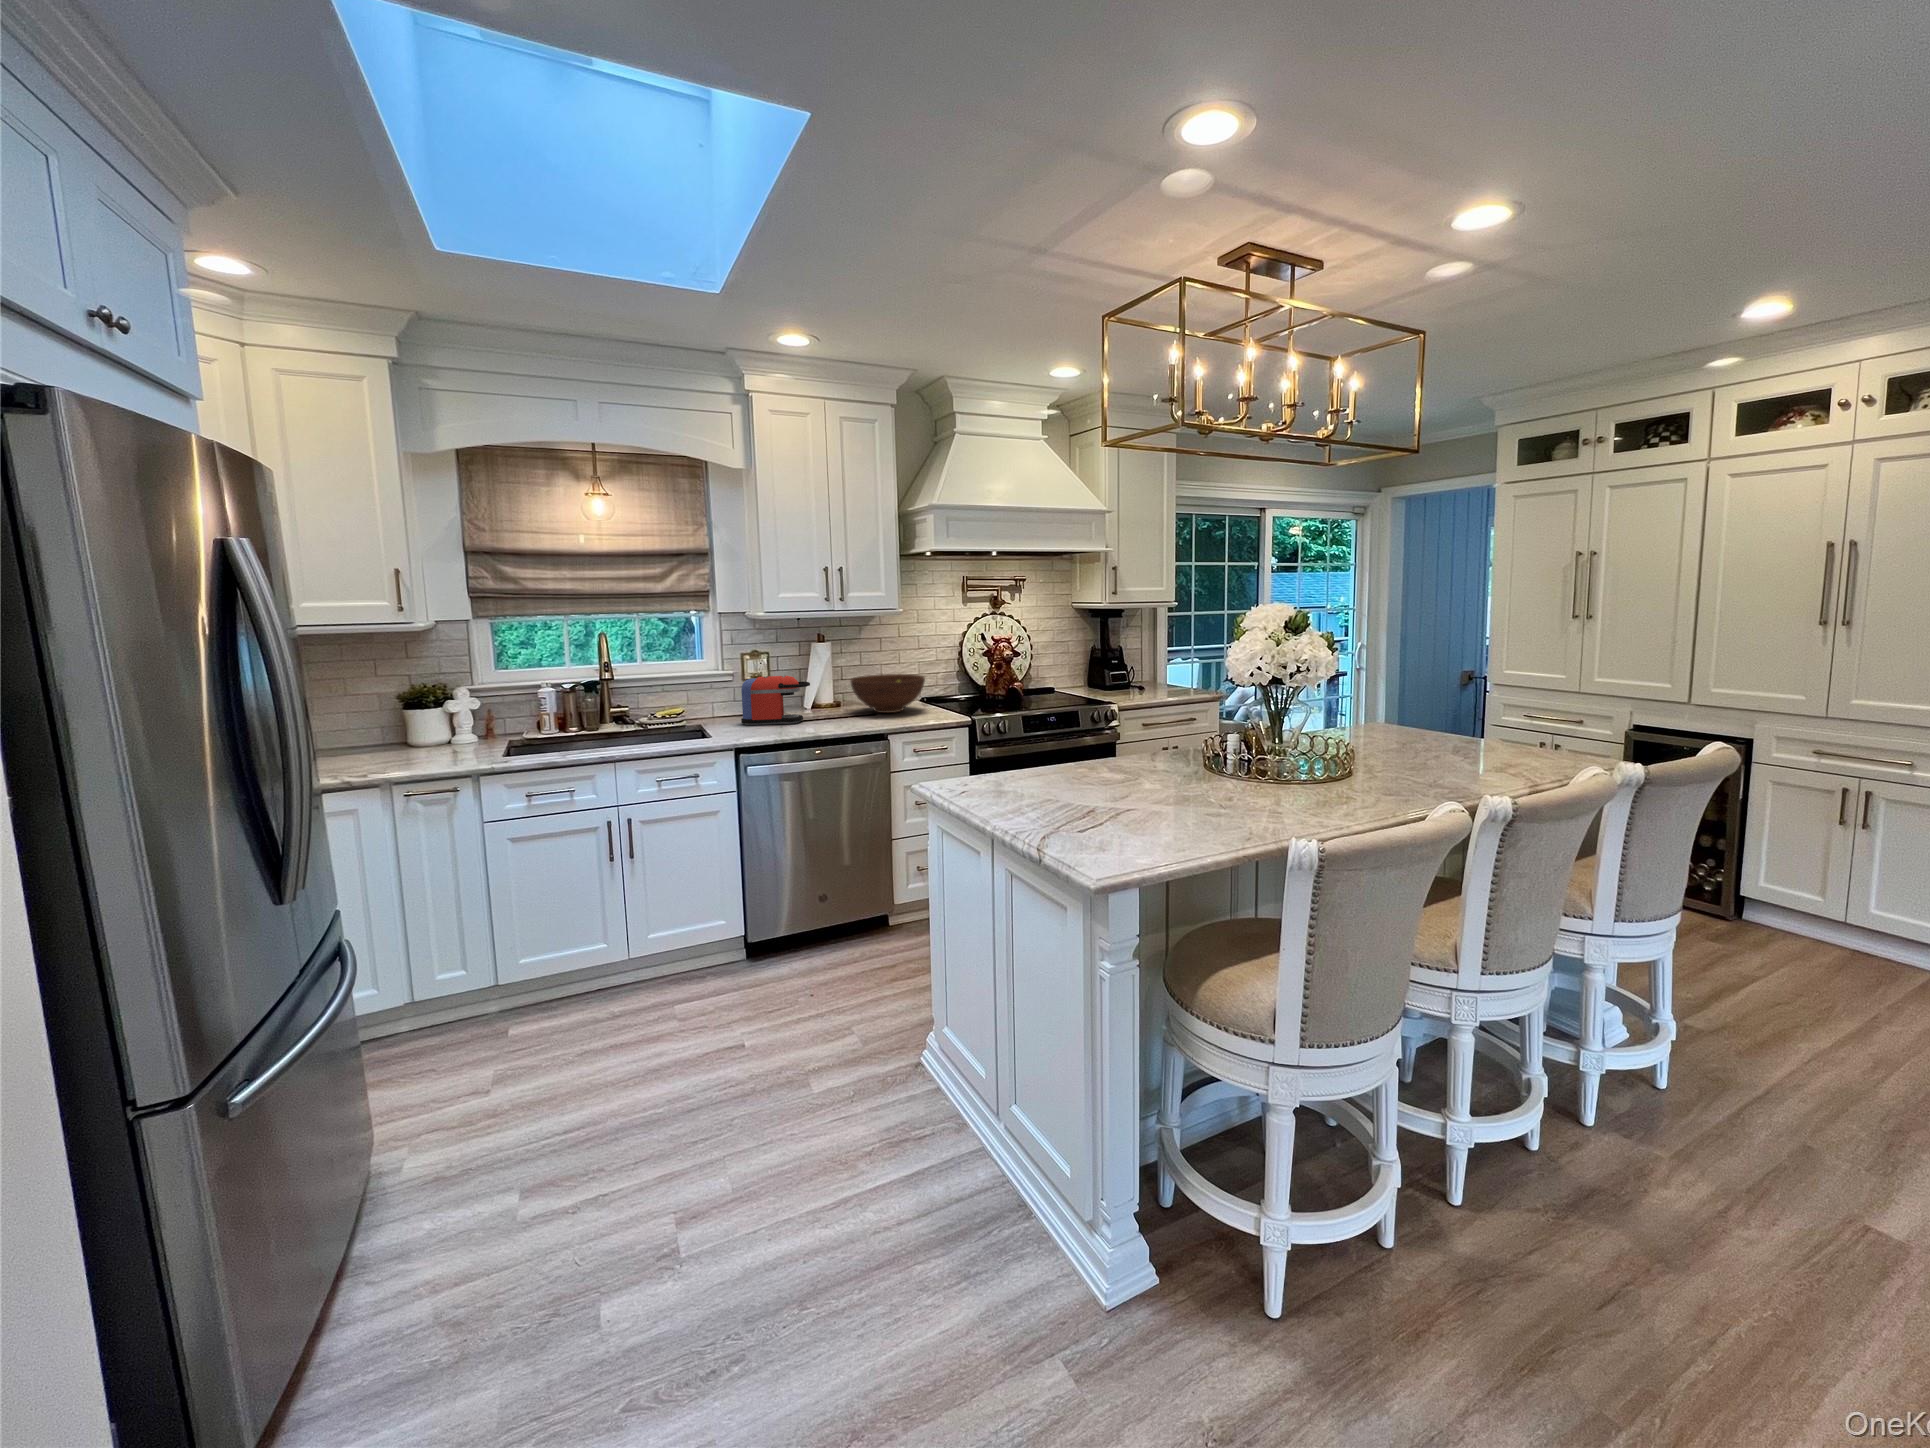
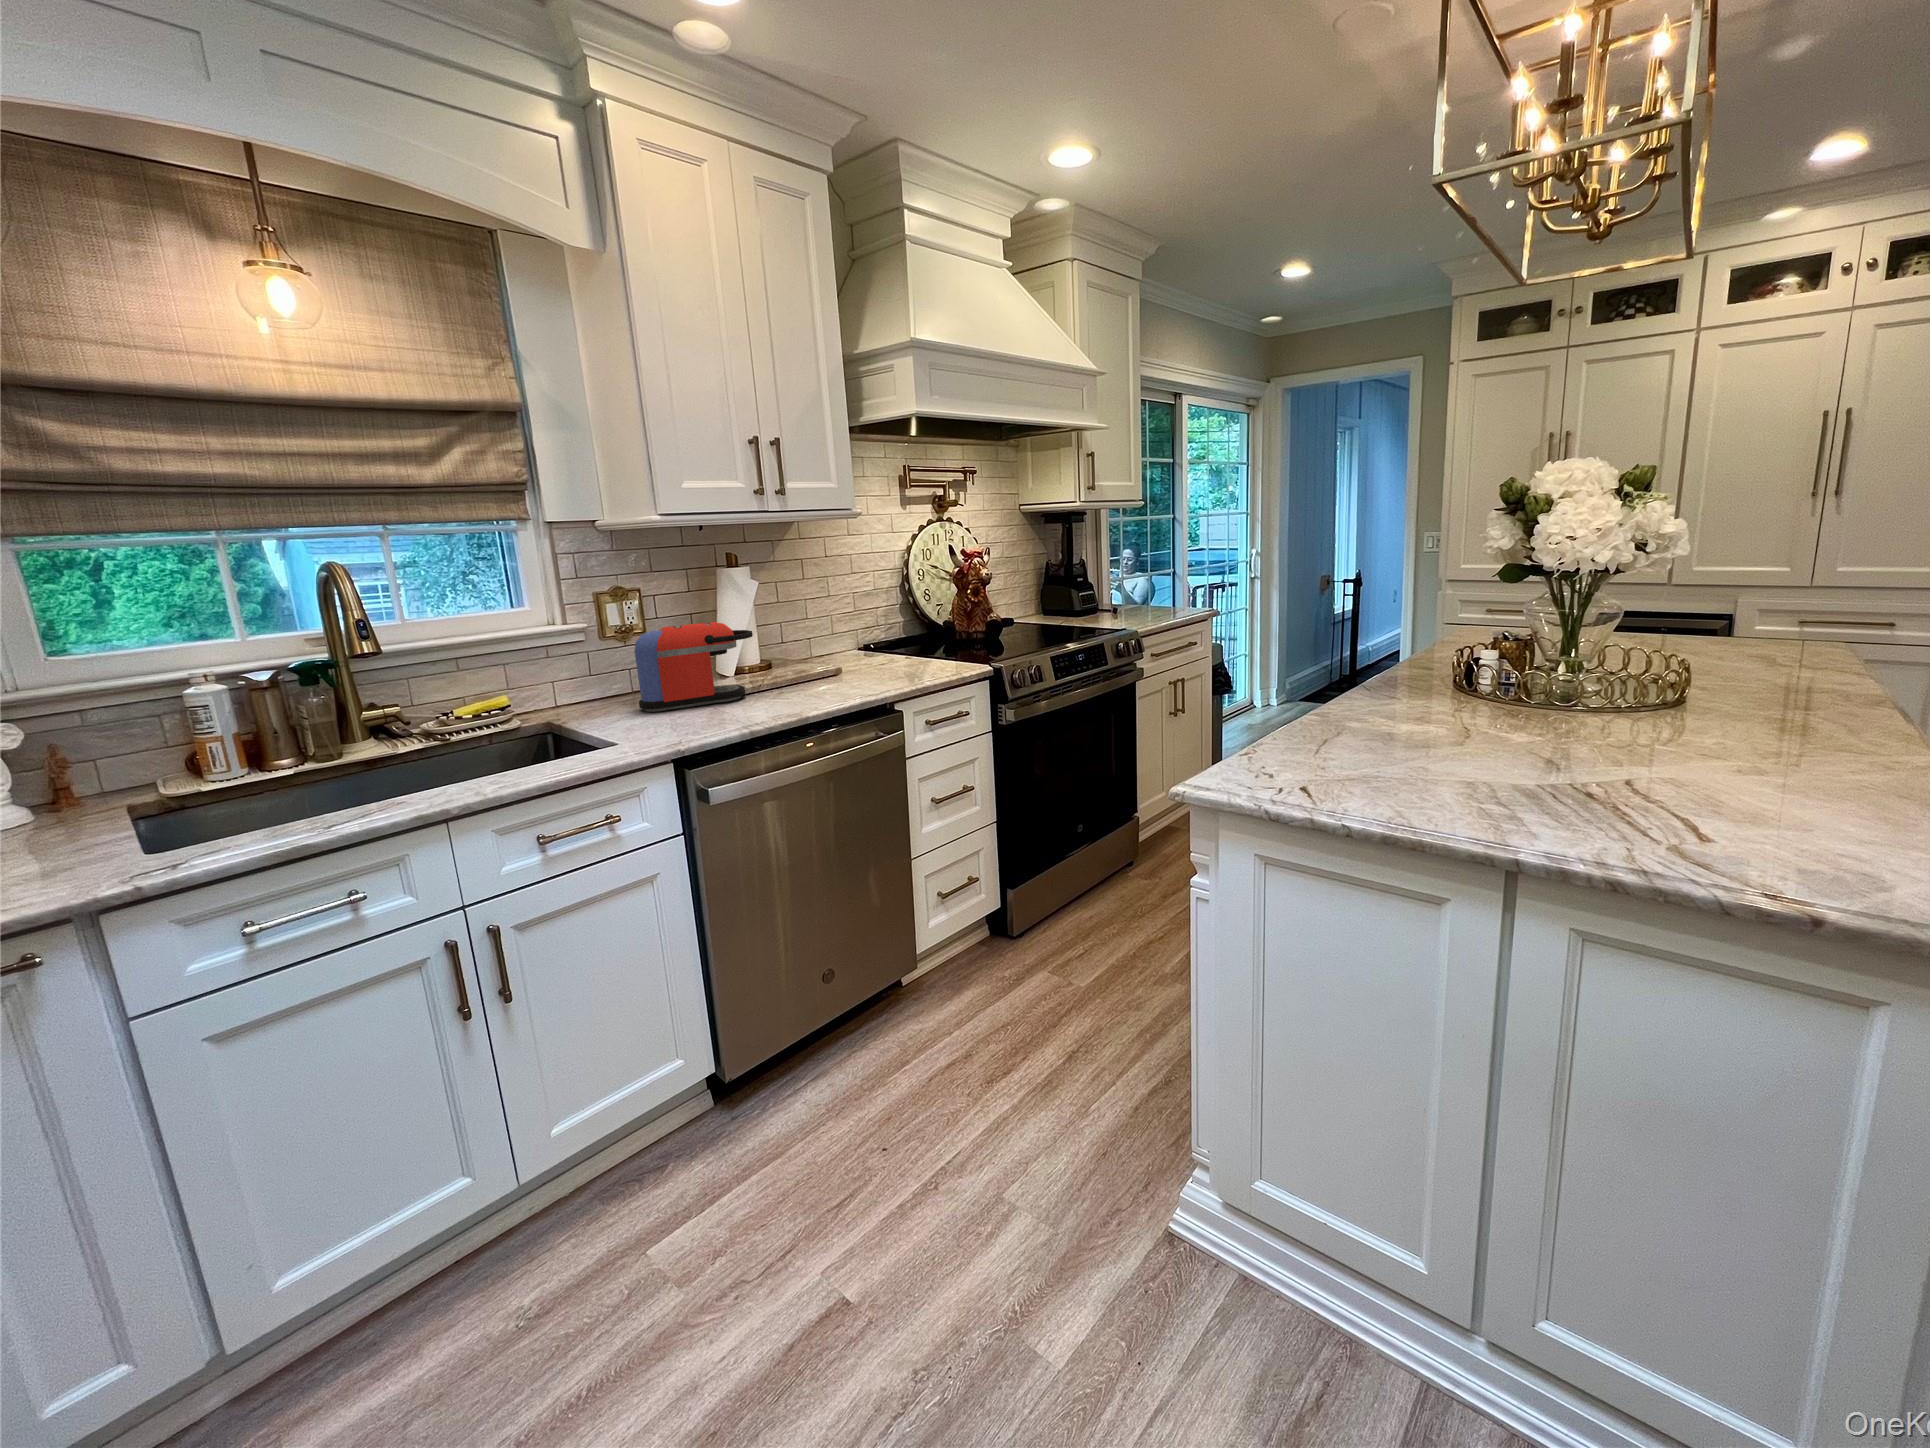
fruit bowl: present [850,674,925,713] -> none [792,609,907,669]

